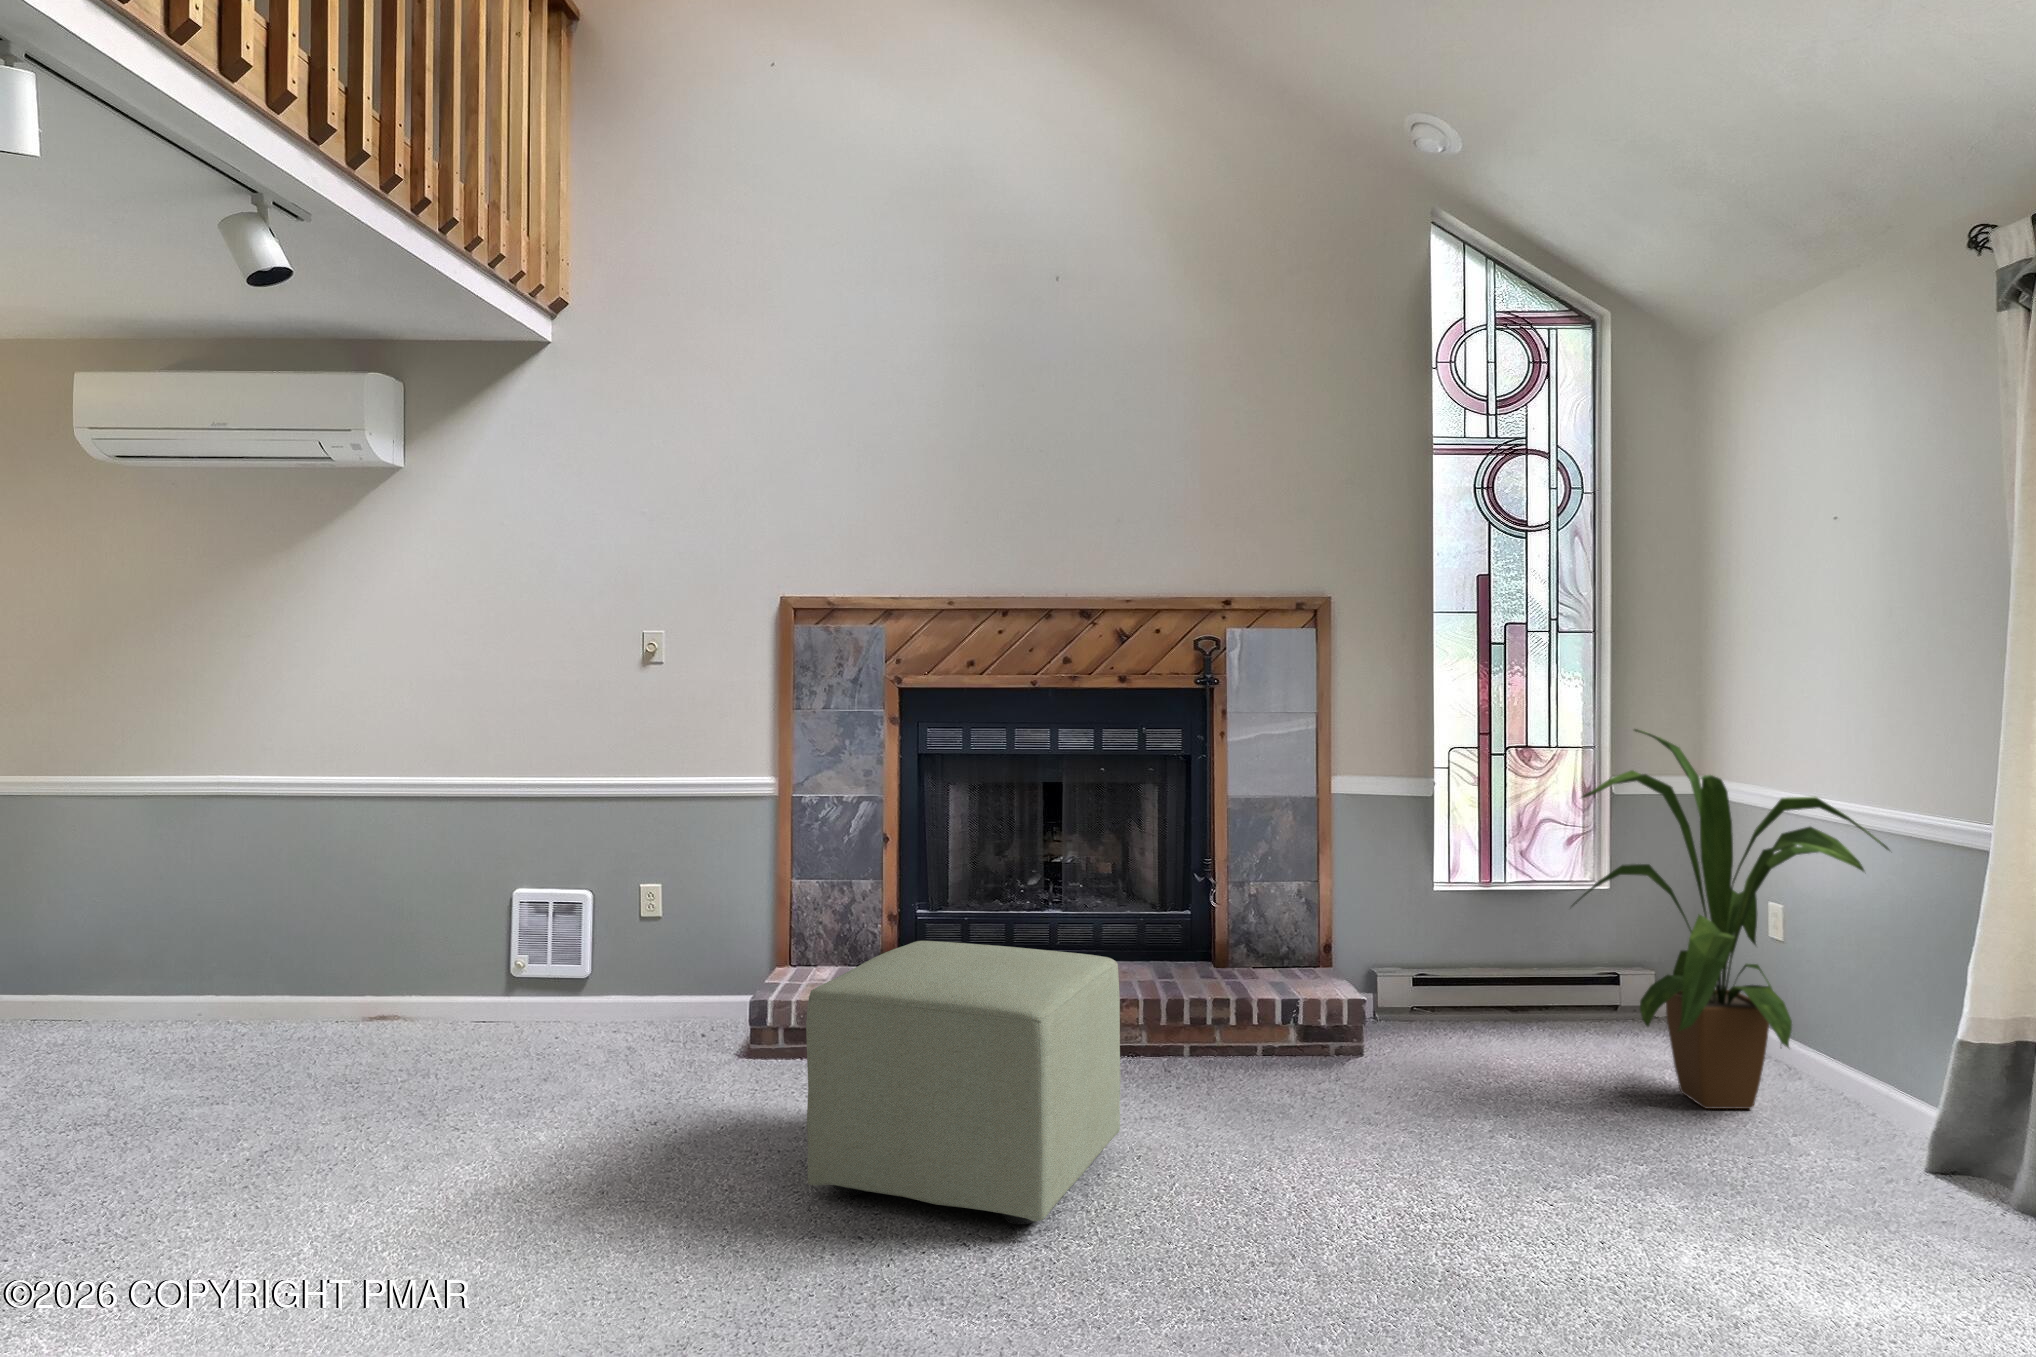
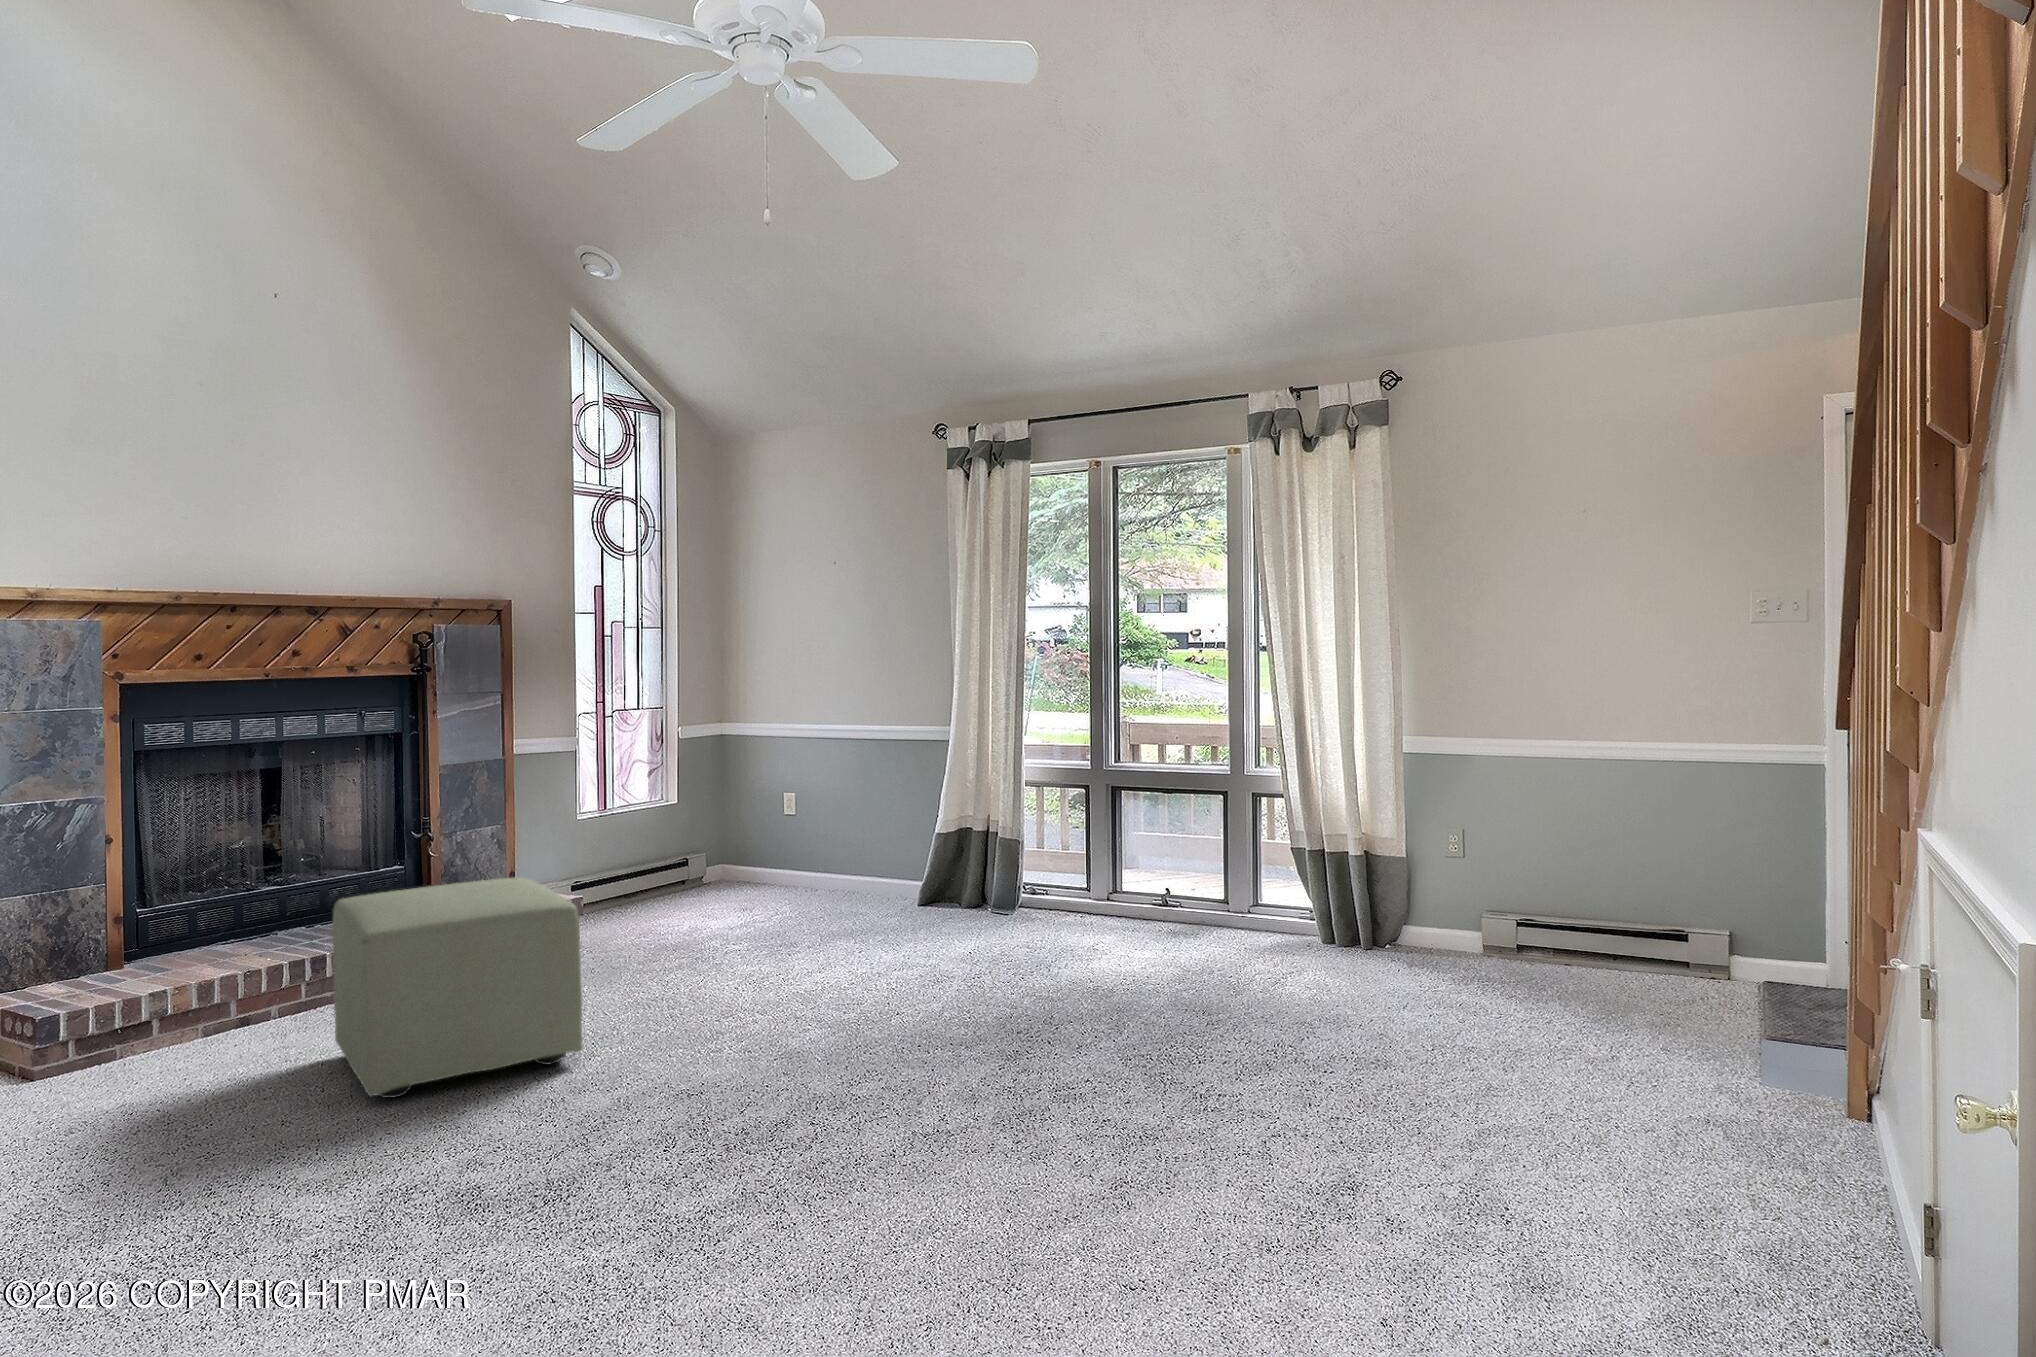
house plant: present [1572,729,1889,1109] -> none [711,691,883,914]

